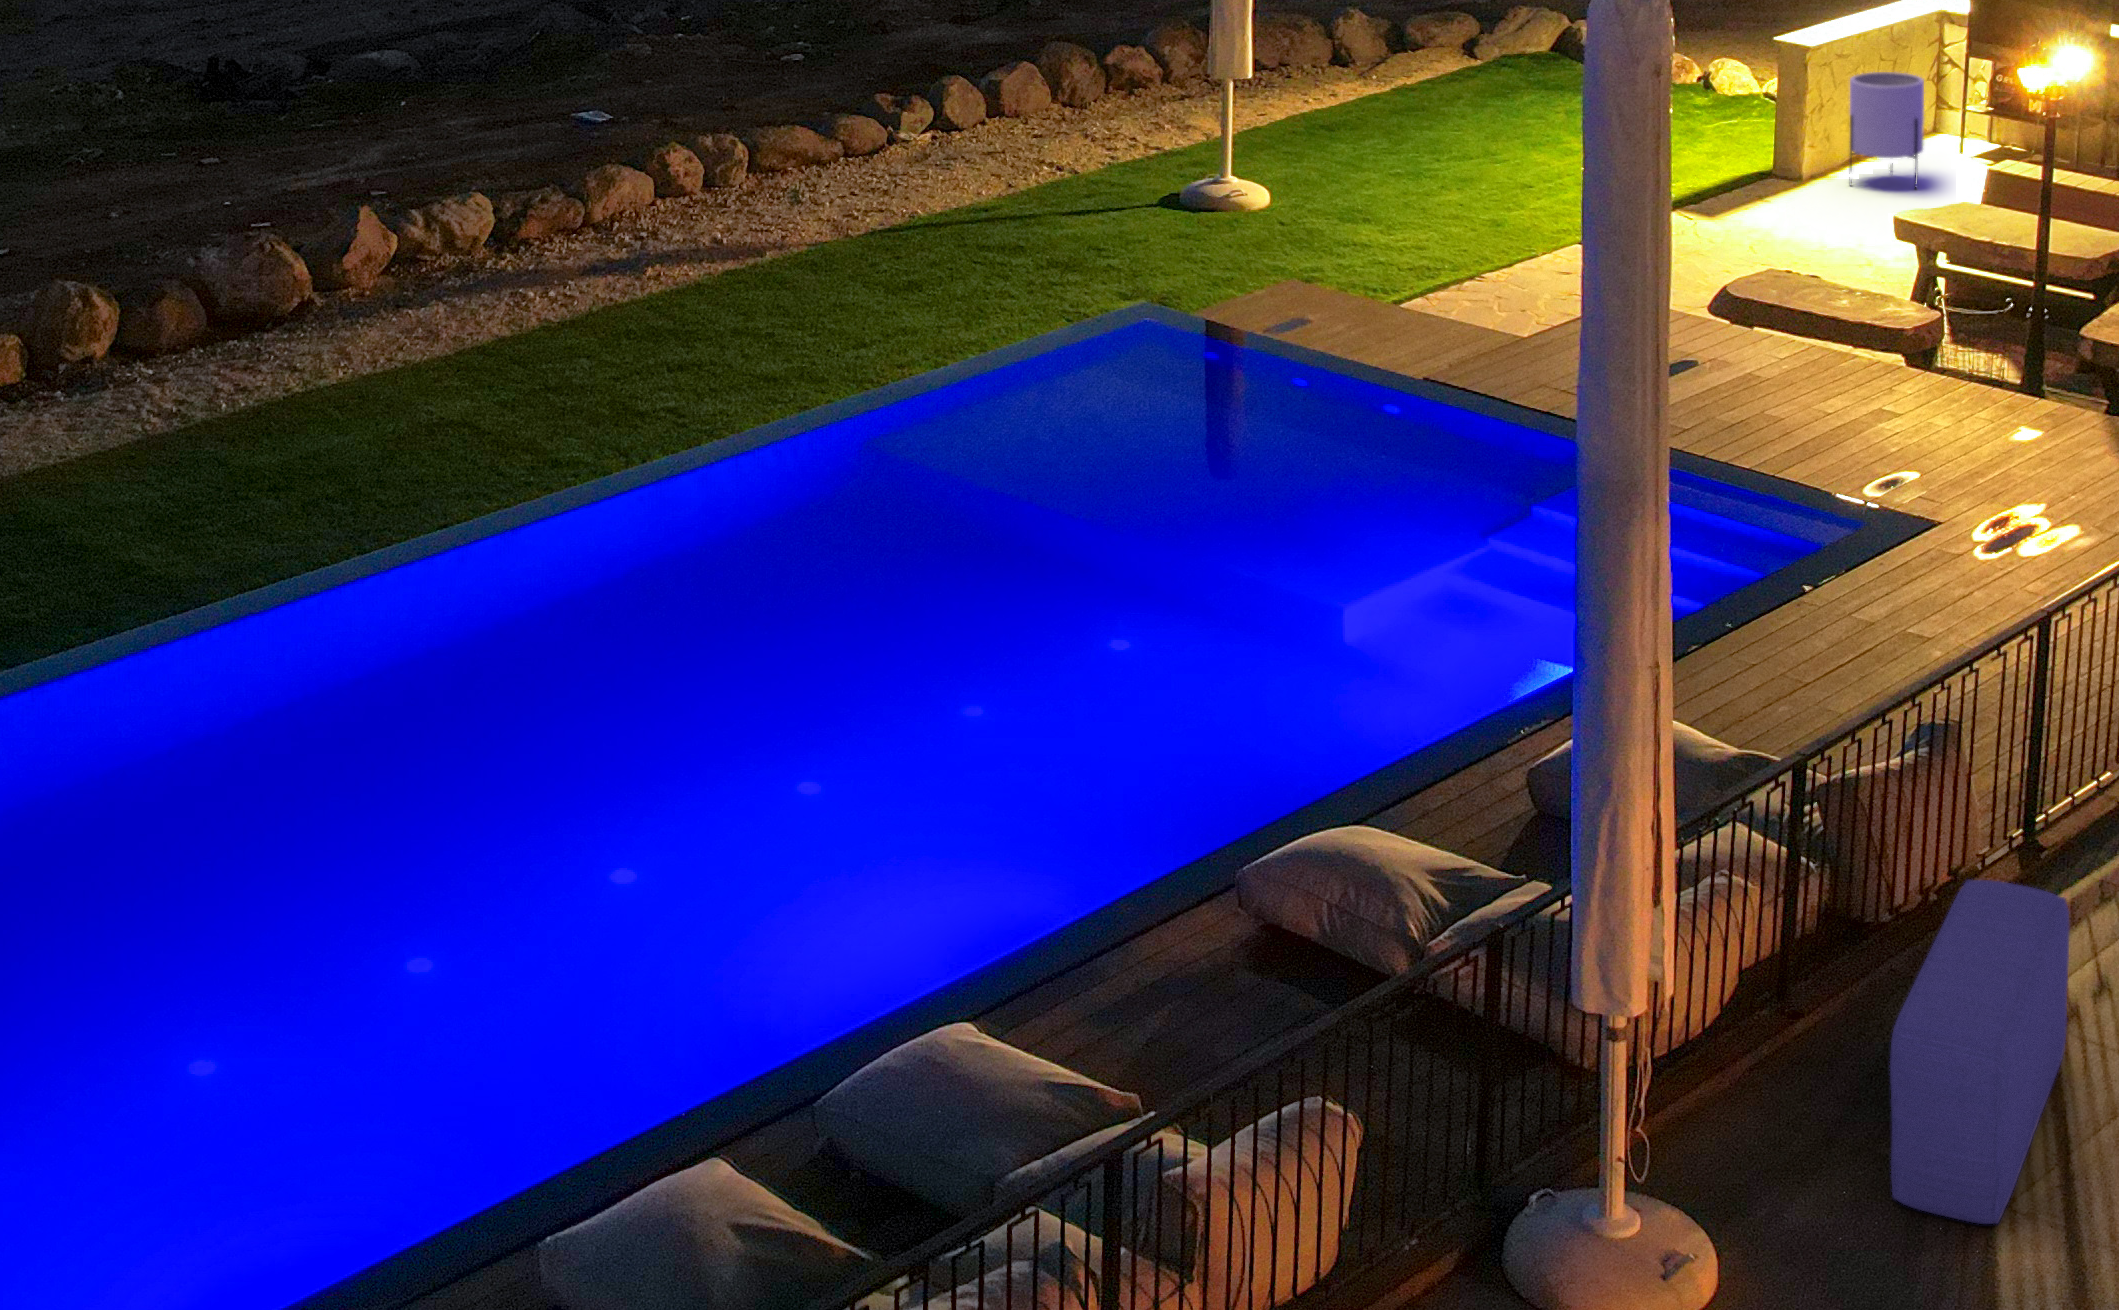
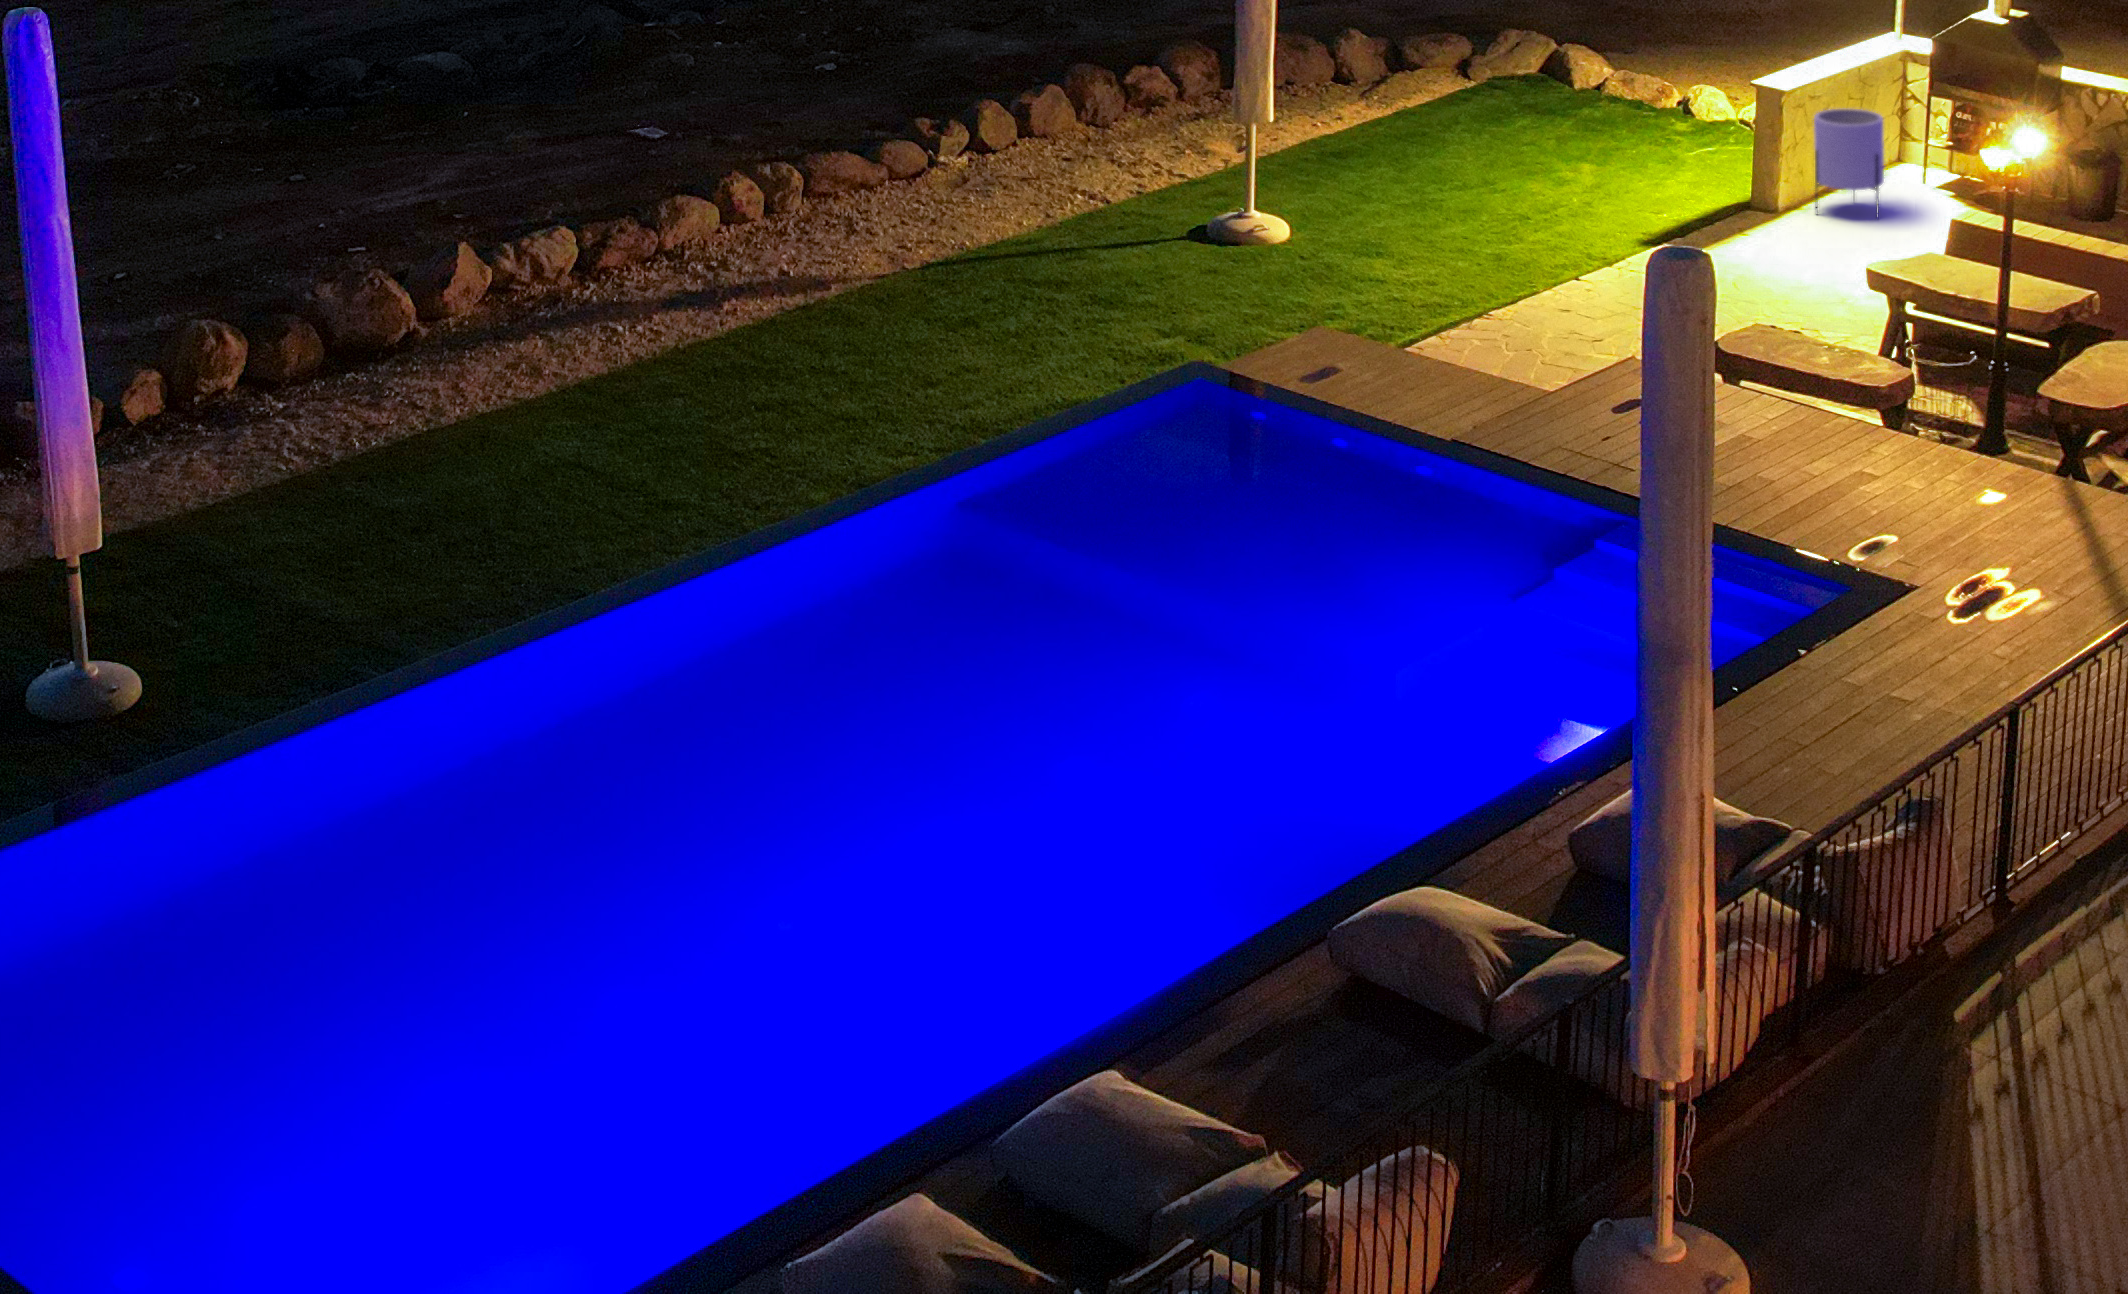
pouf: present [1890,880,2069,1224] -> none [1899,943,2039,1230]

